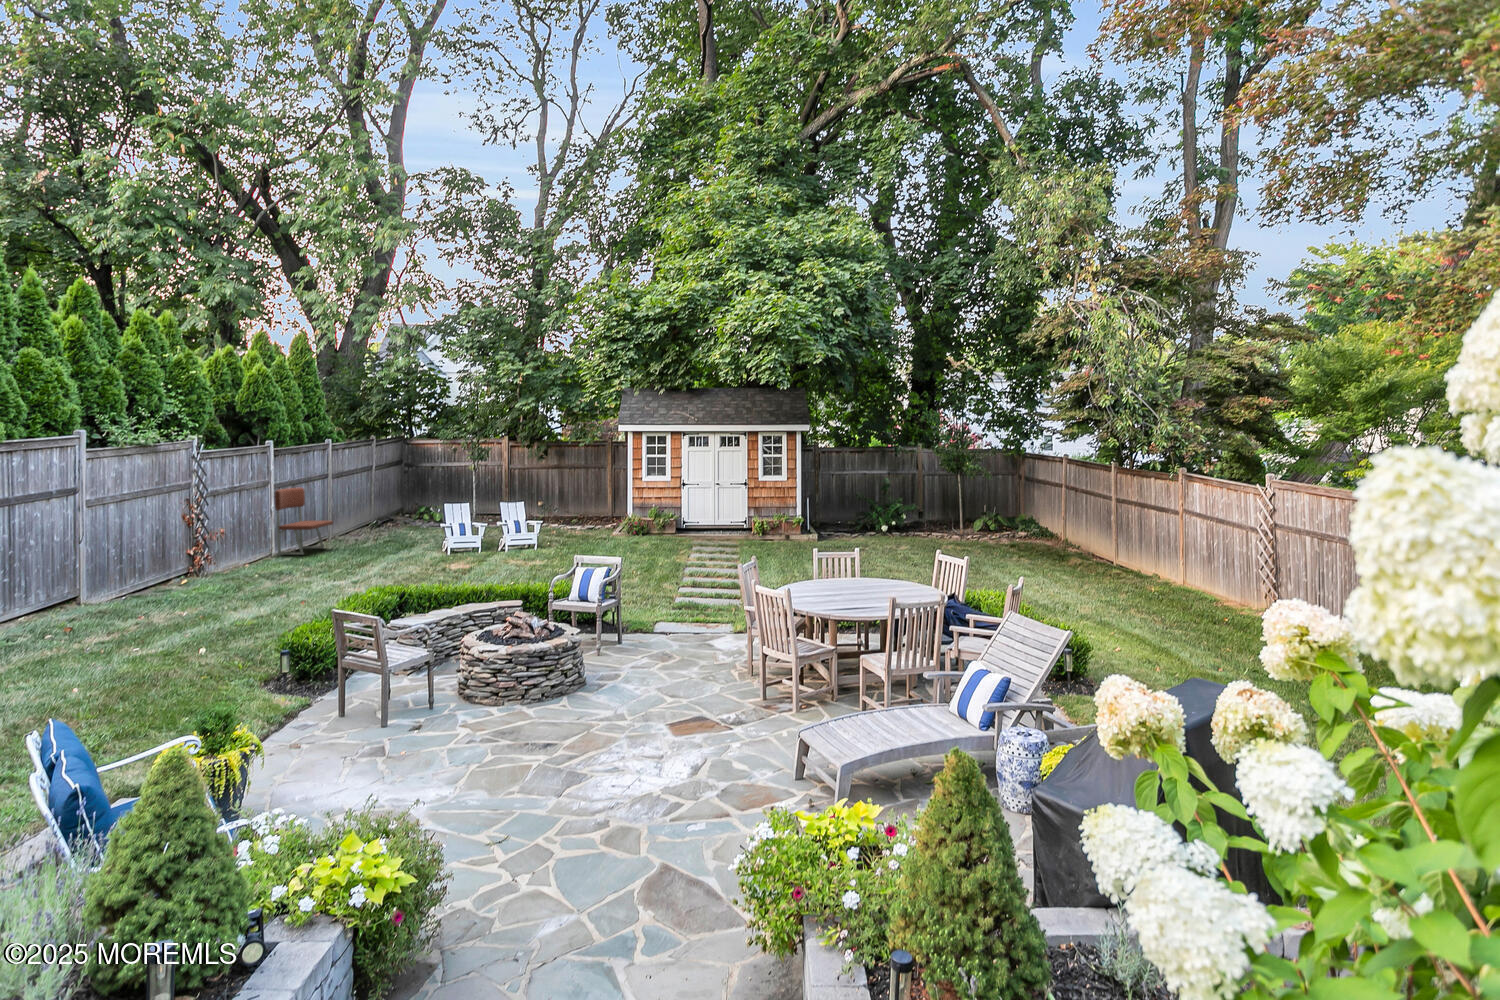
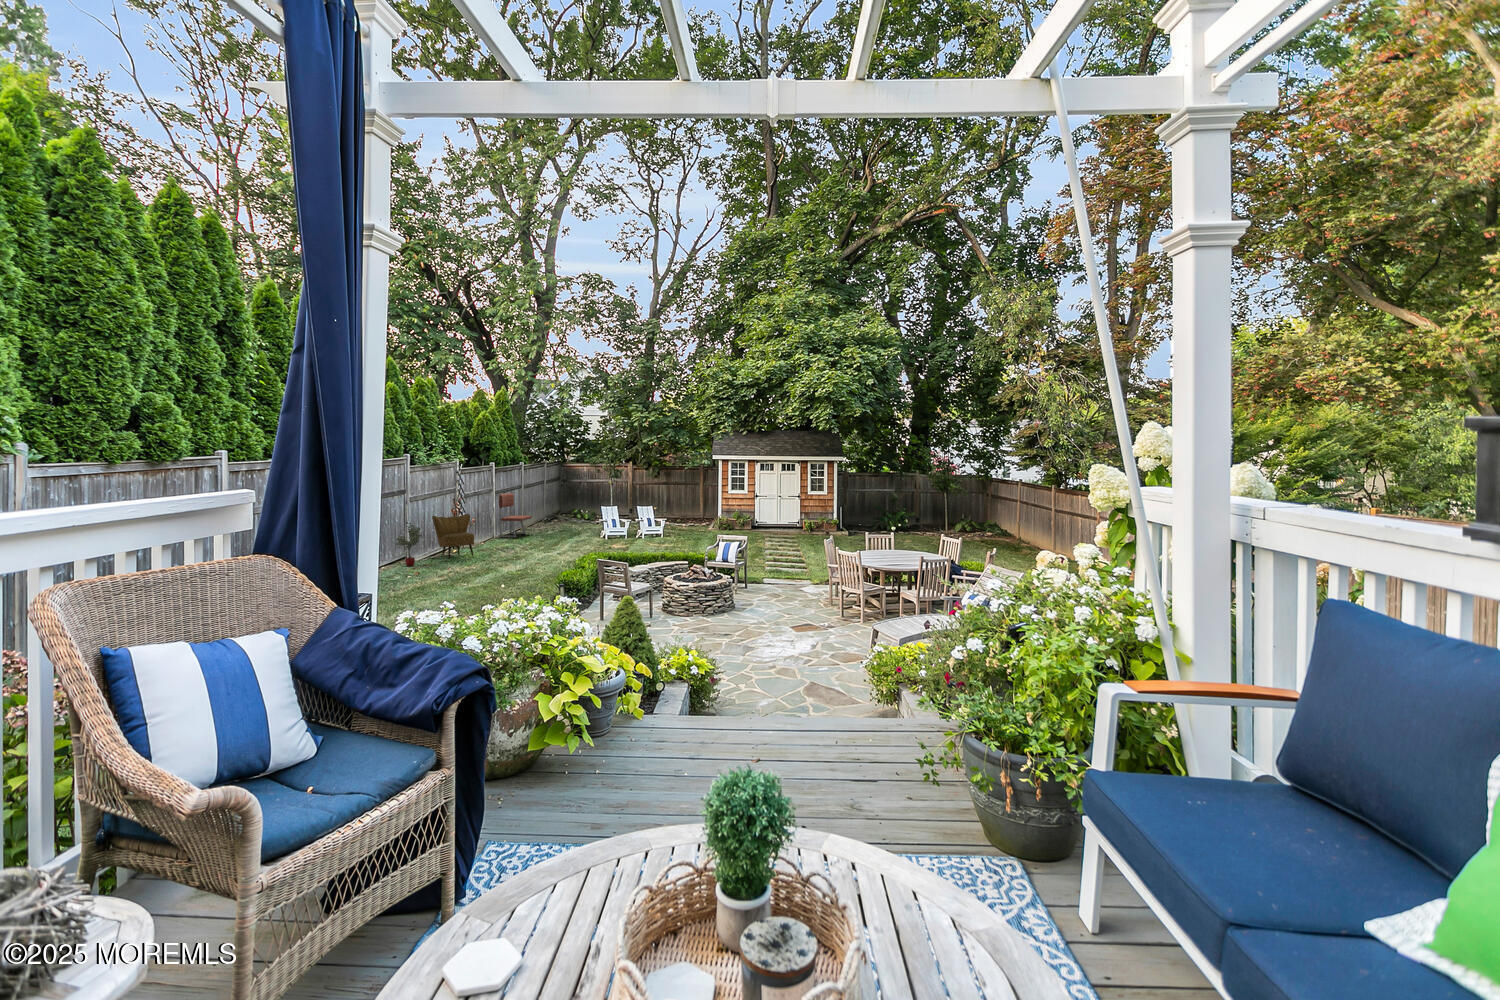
armchair: none [123,524,197,599] -> present [432,514,474,559]
potted tree: none [32,543,90,616] -> present [396,523,422,566]

